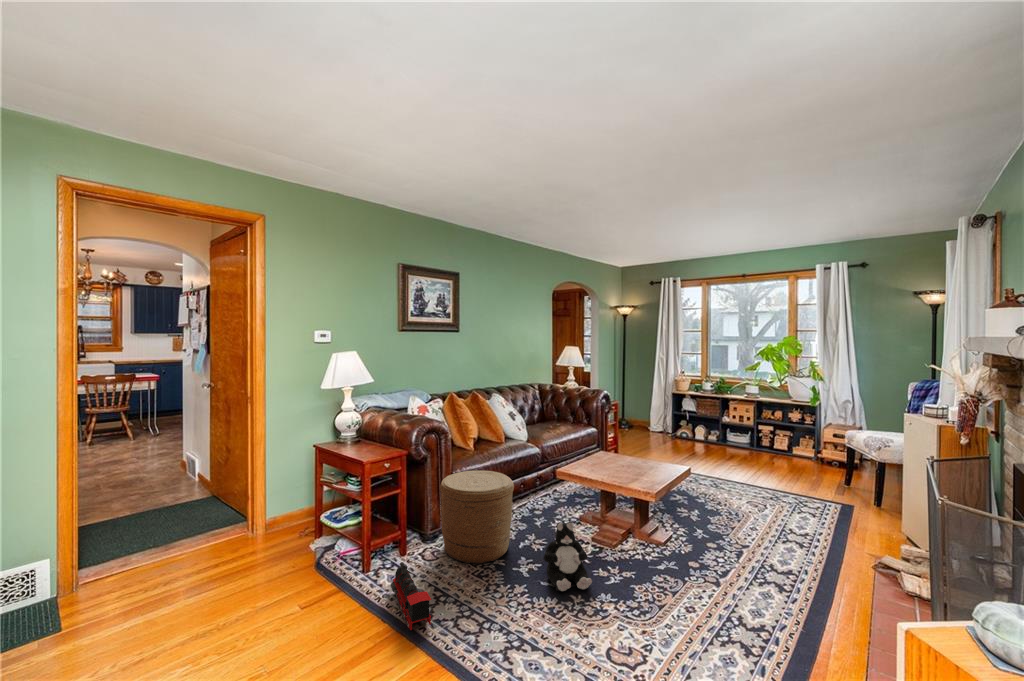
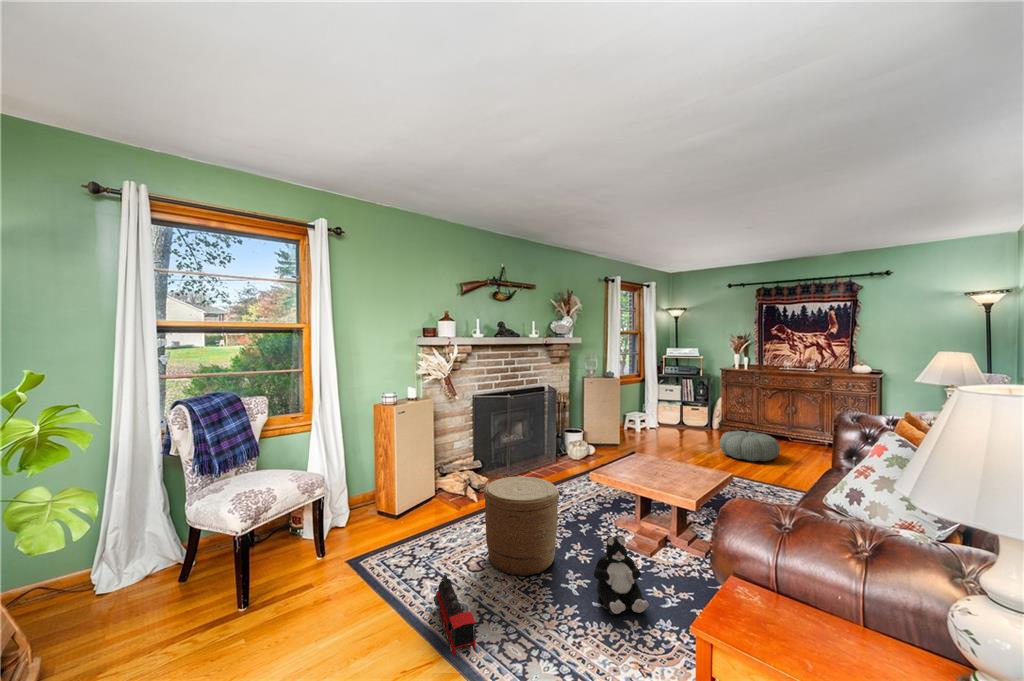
pouf: none [681,426,738,456] -> present [720,431,780,461]

